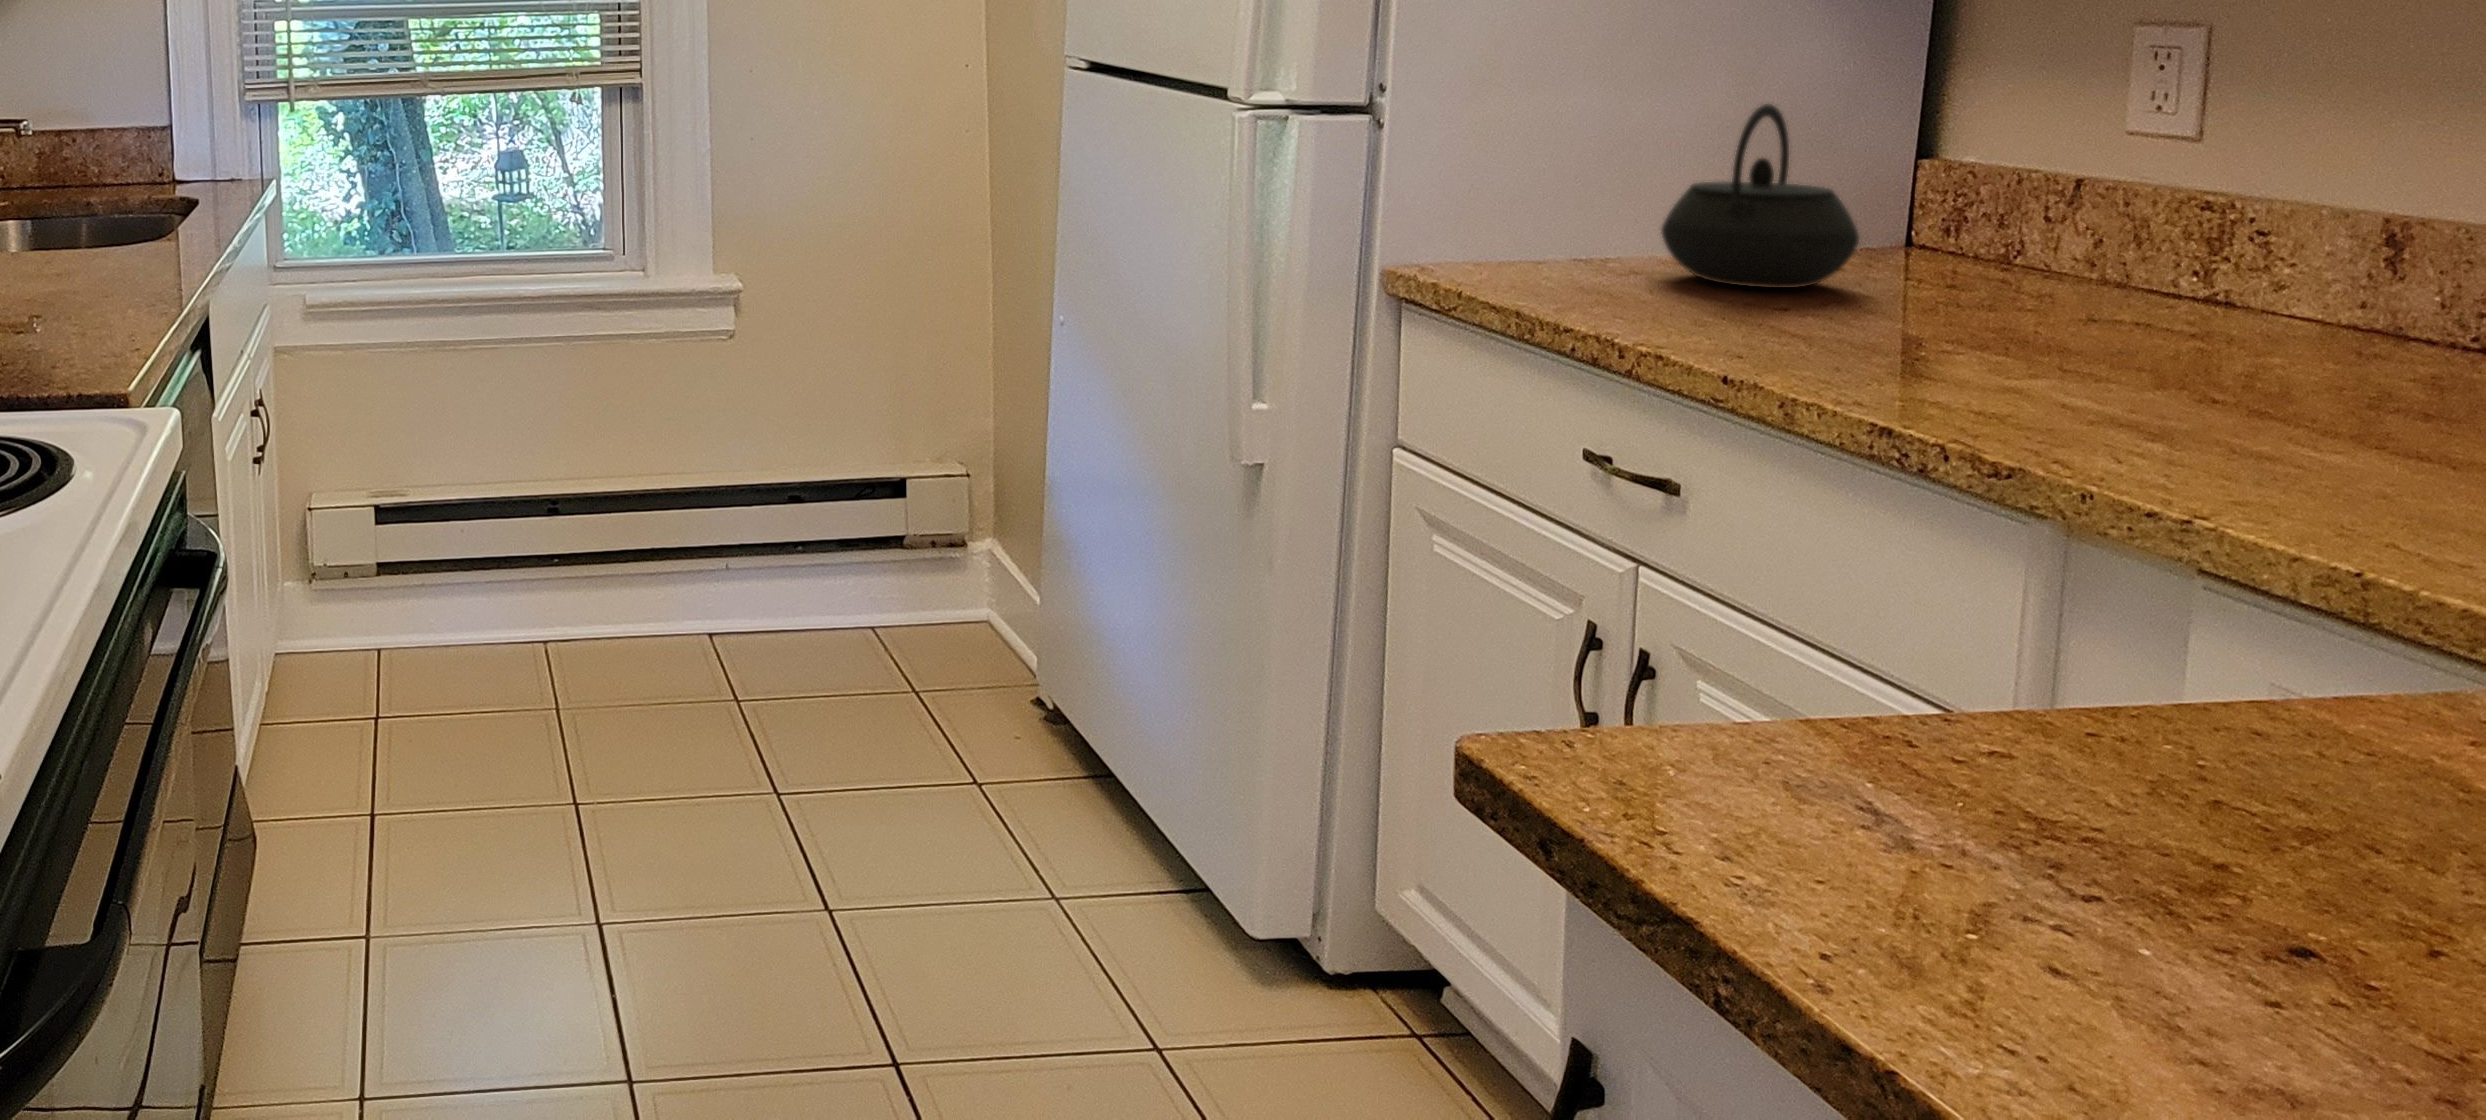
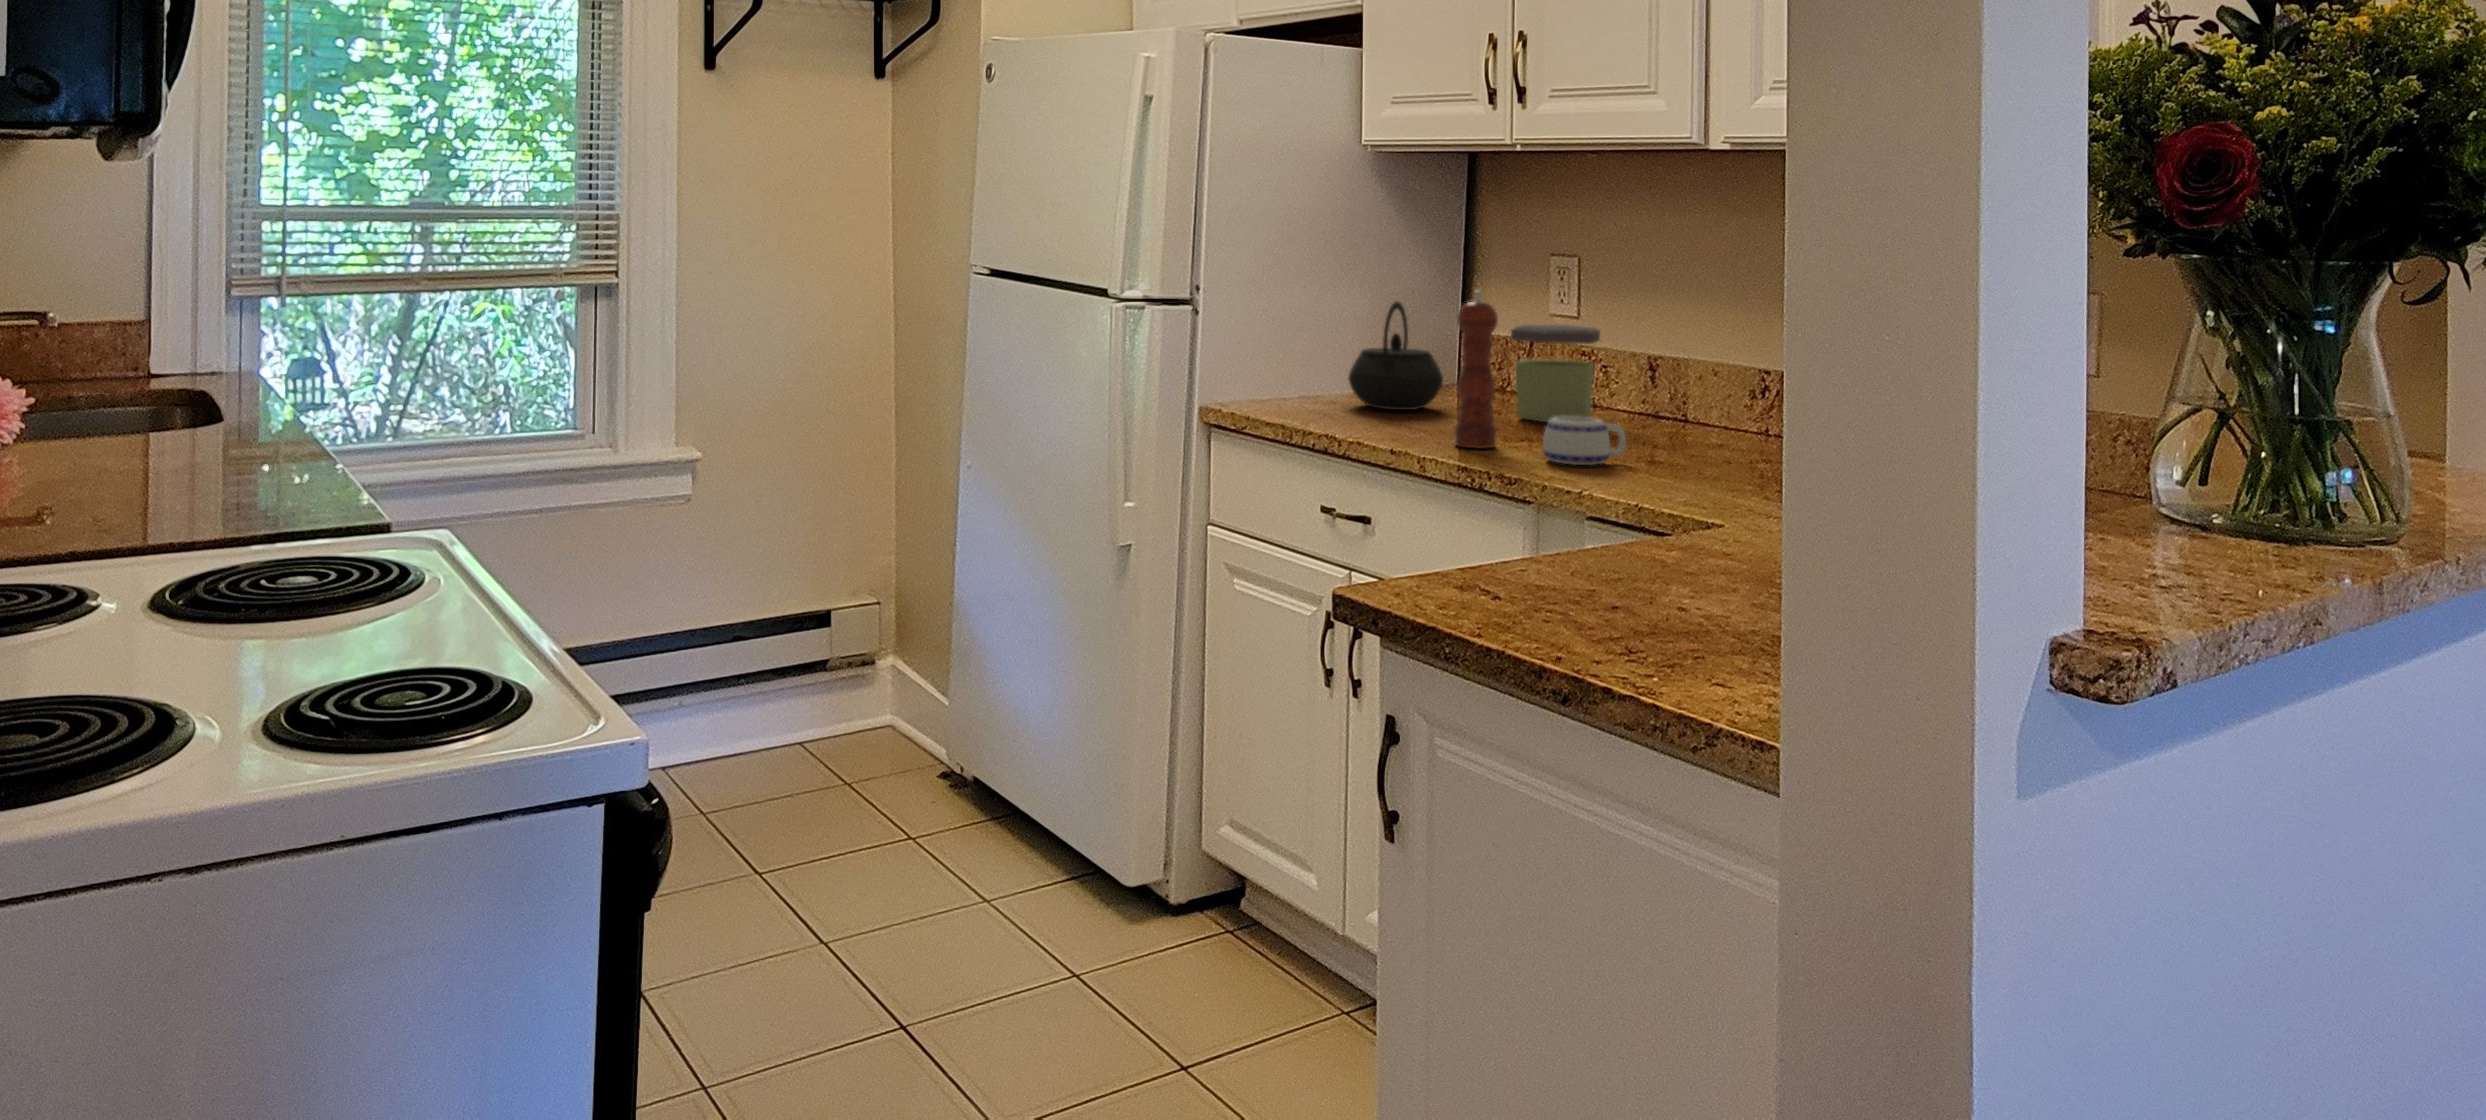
pepper mill: none [1873,84,1991,377] -> present [1455,290,1498,448]
jar: none [2019,146,2245,331] -> present [1511,325,1600,422]
mug: none [2090,331,2320,434] -> present [1543,416,1626,465]

